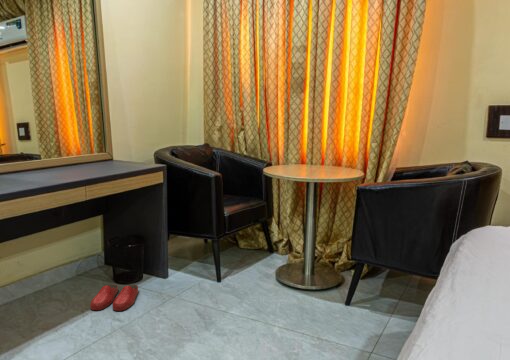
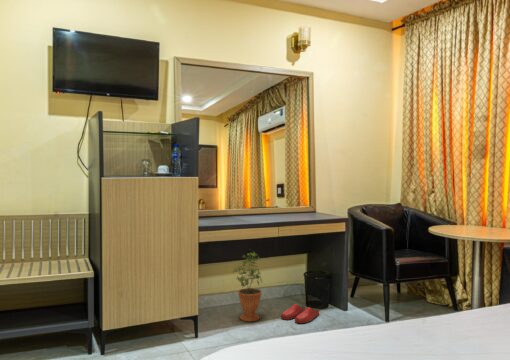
potted plant: none [10,223,61,328] -> present [234,252,262,322]

